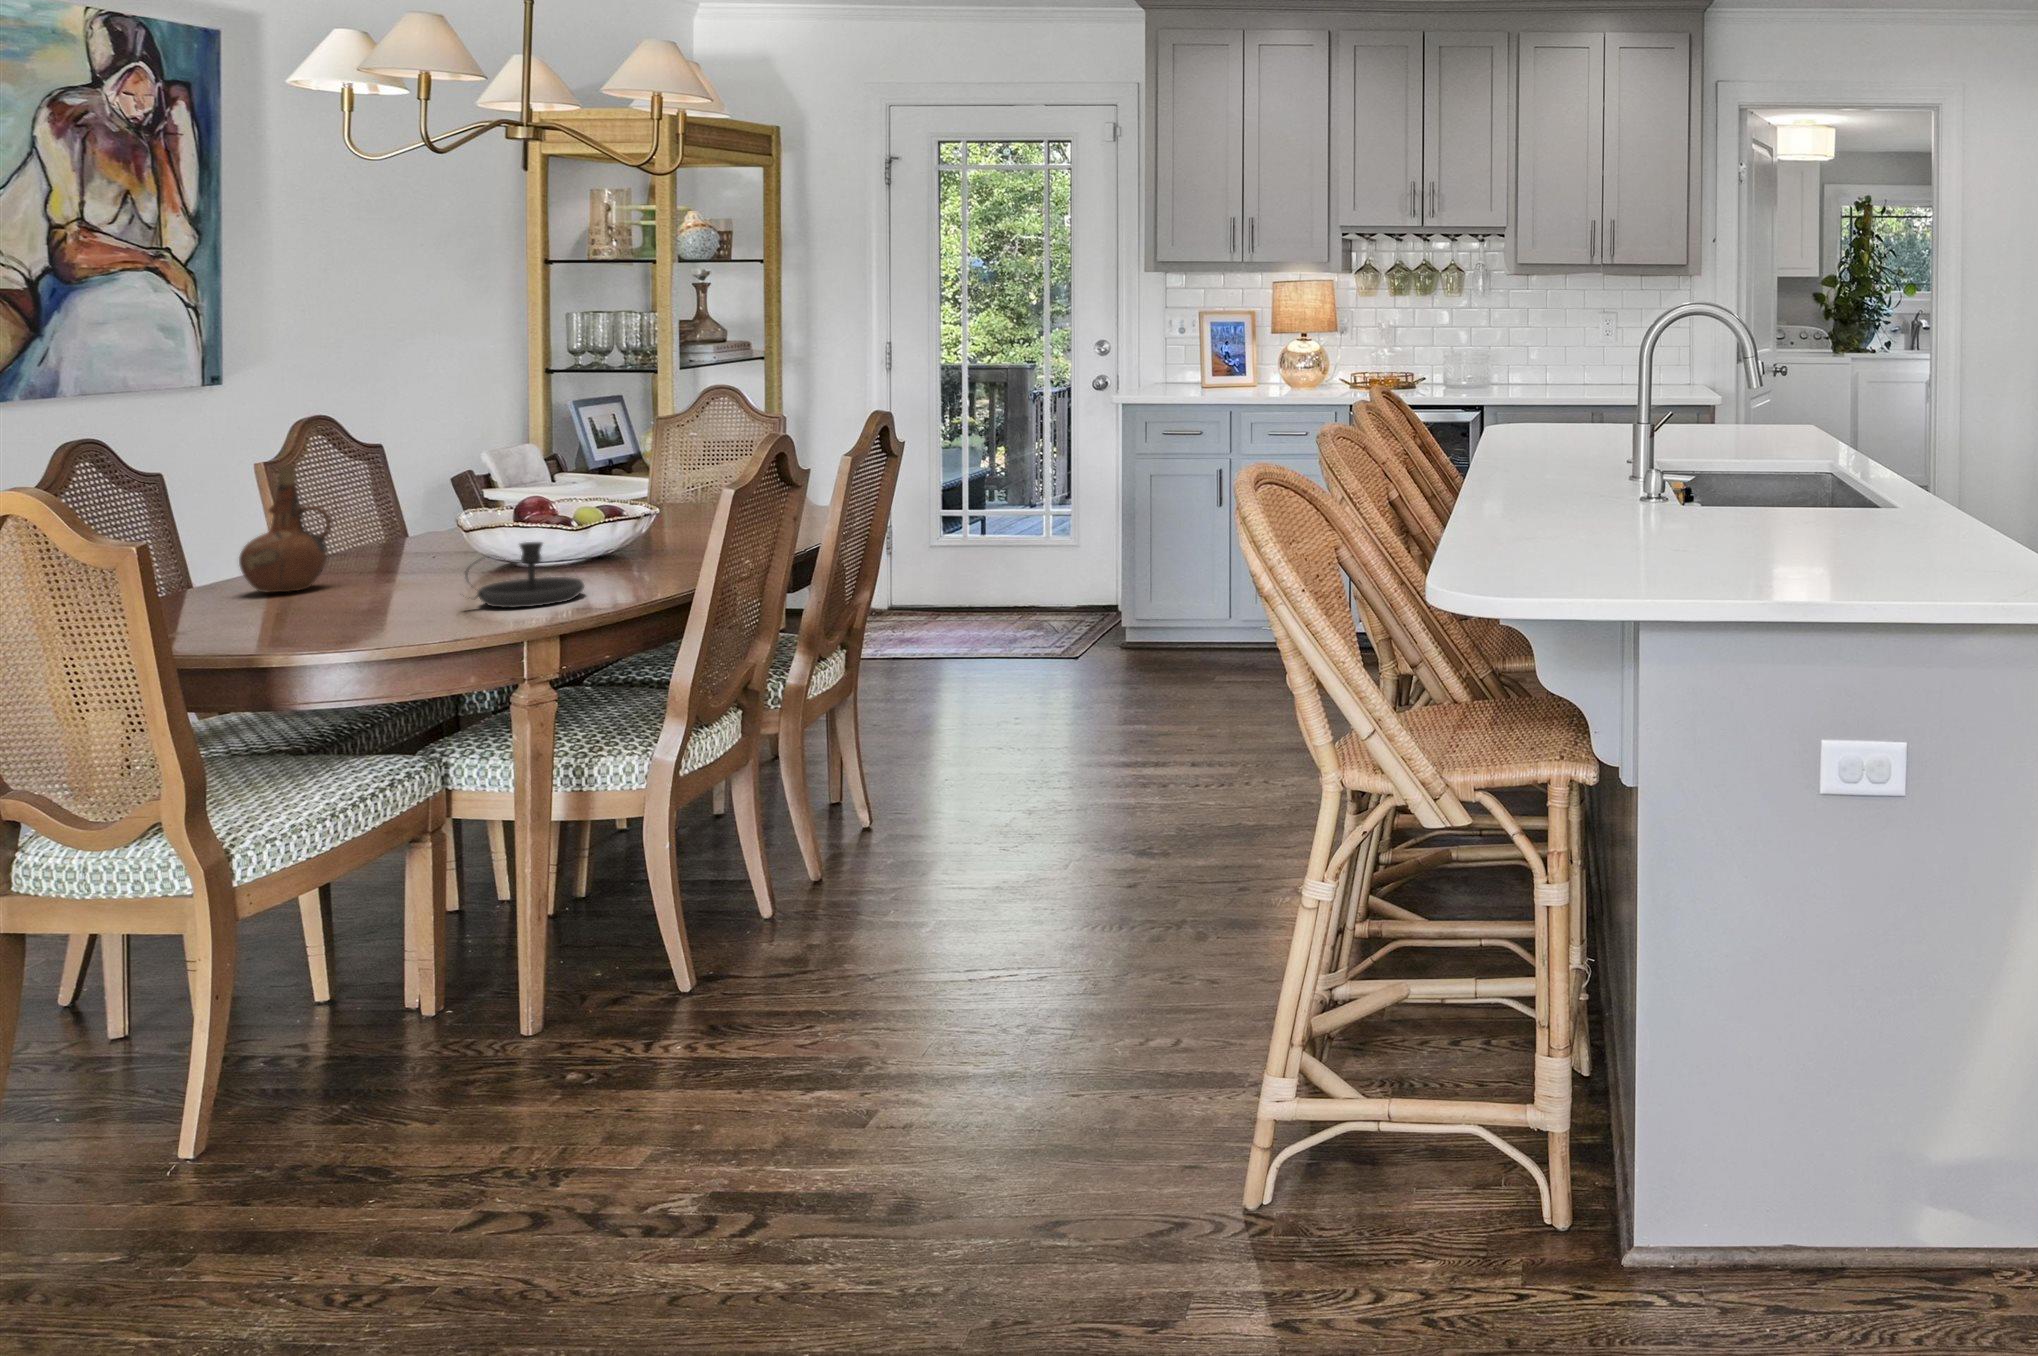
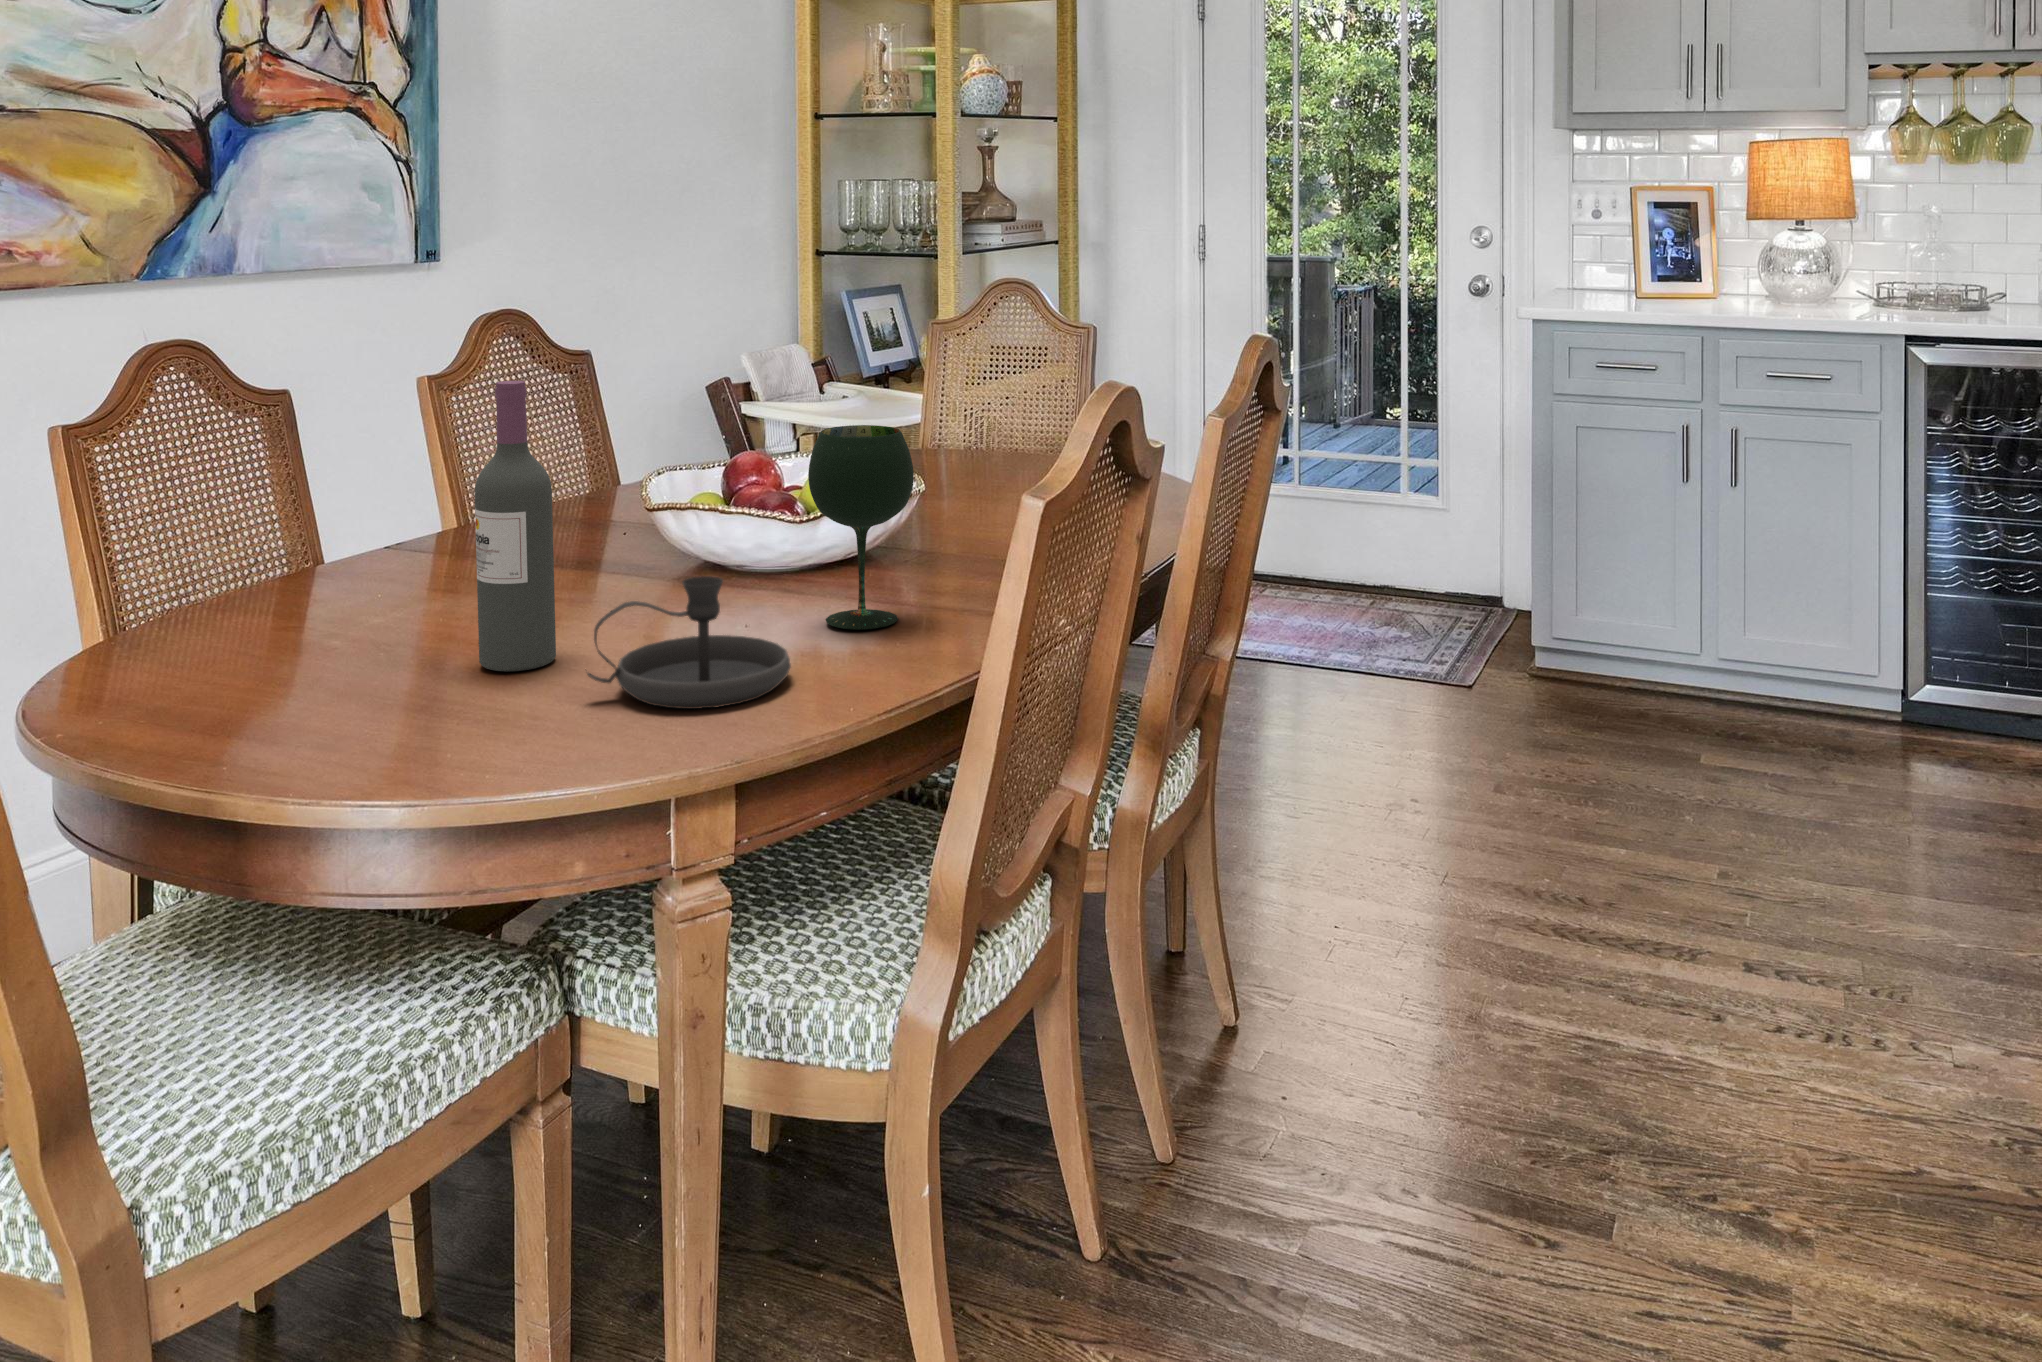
wine bottle: none [377,443,428,607] -> present [475,381,556,671]
ceramic pitcher: present [239,464,332,593] -> none [334,397,460,602]
wine glass: none [588,464,655,576] -> present [808,425,914,630]

